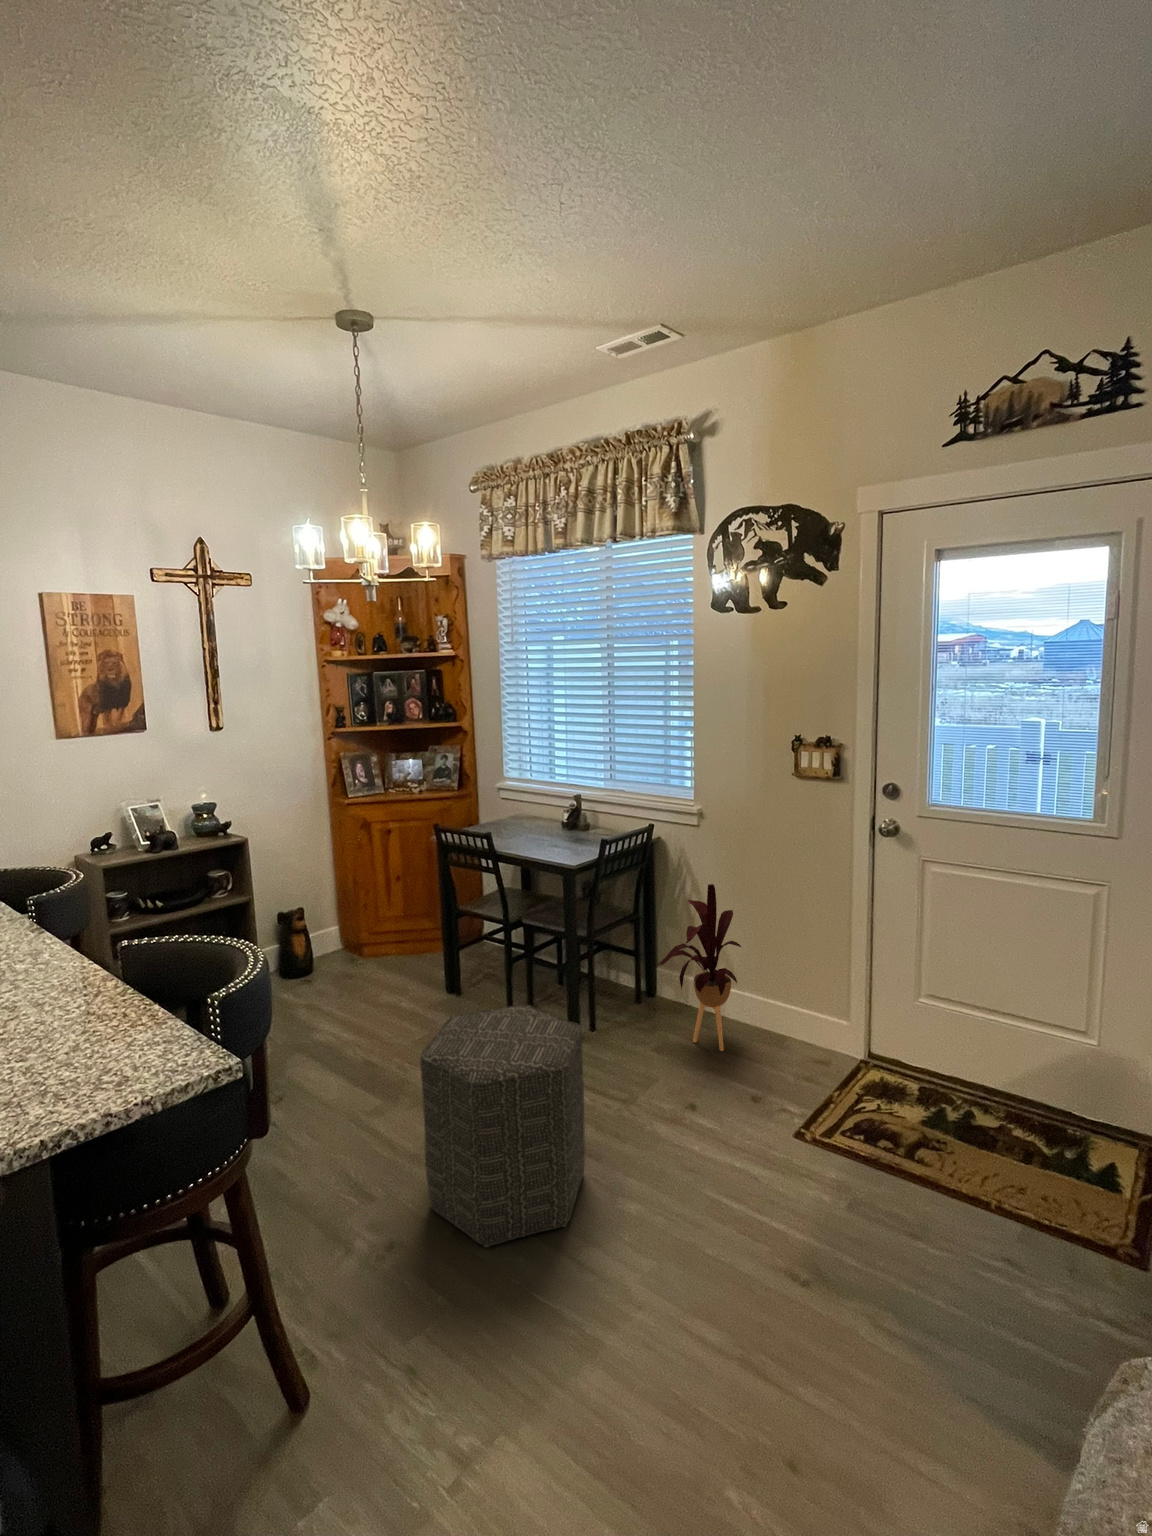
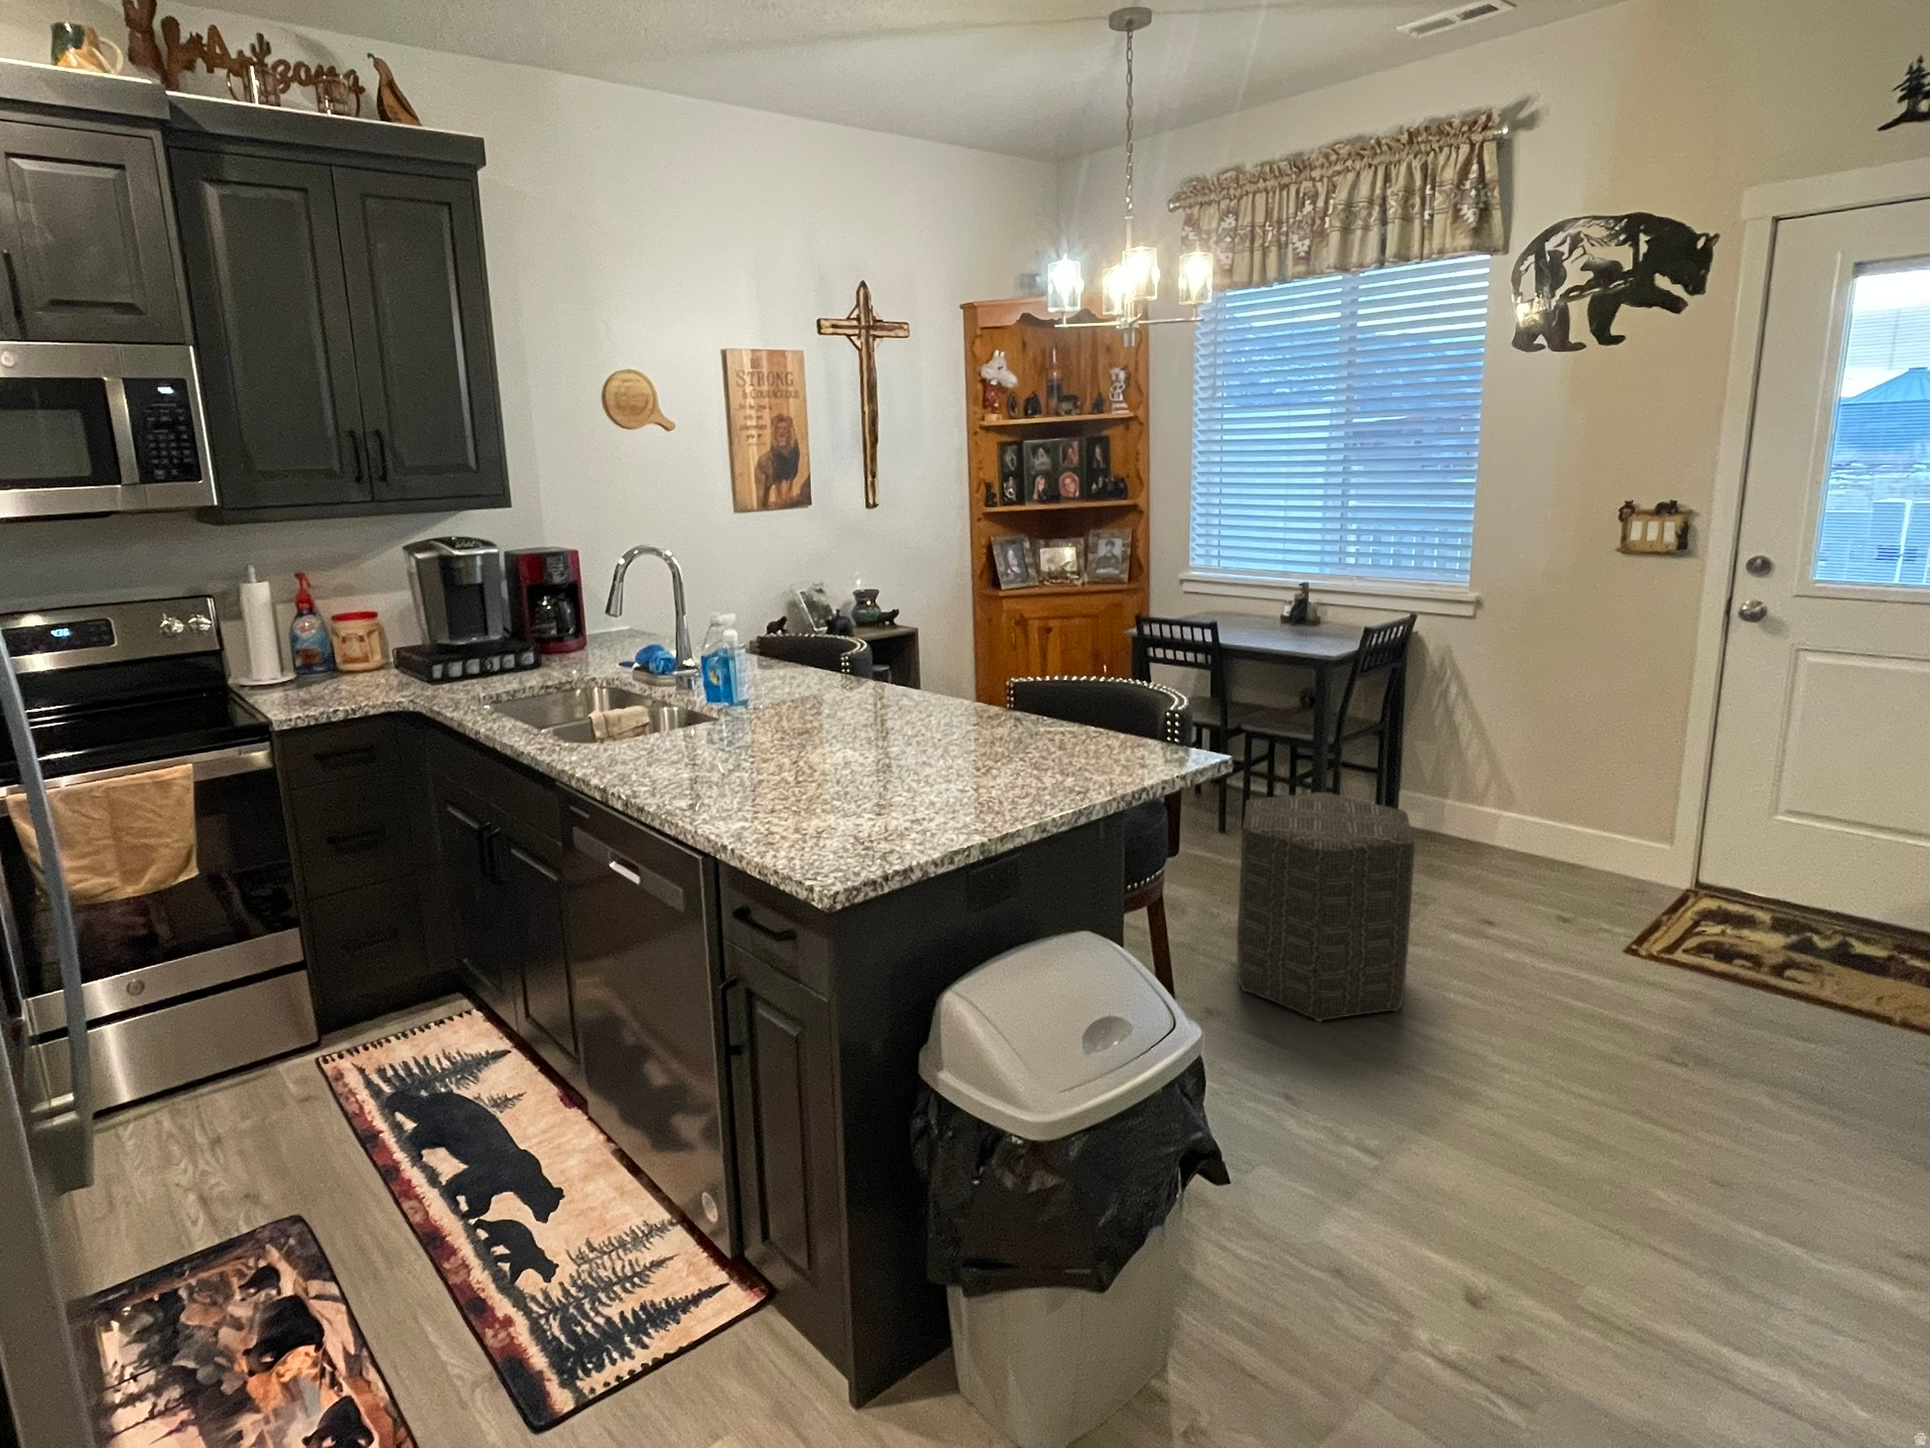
house plant: present [655,884,741,1051] -> none [1420,678,1544,875]

